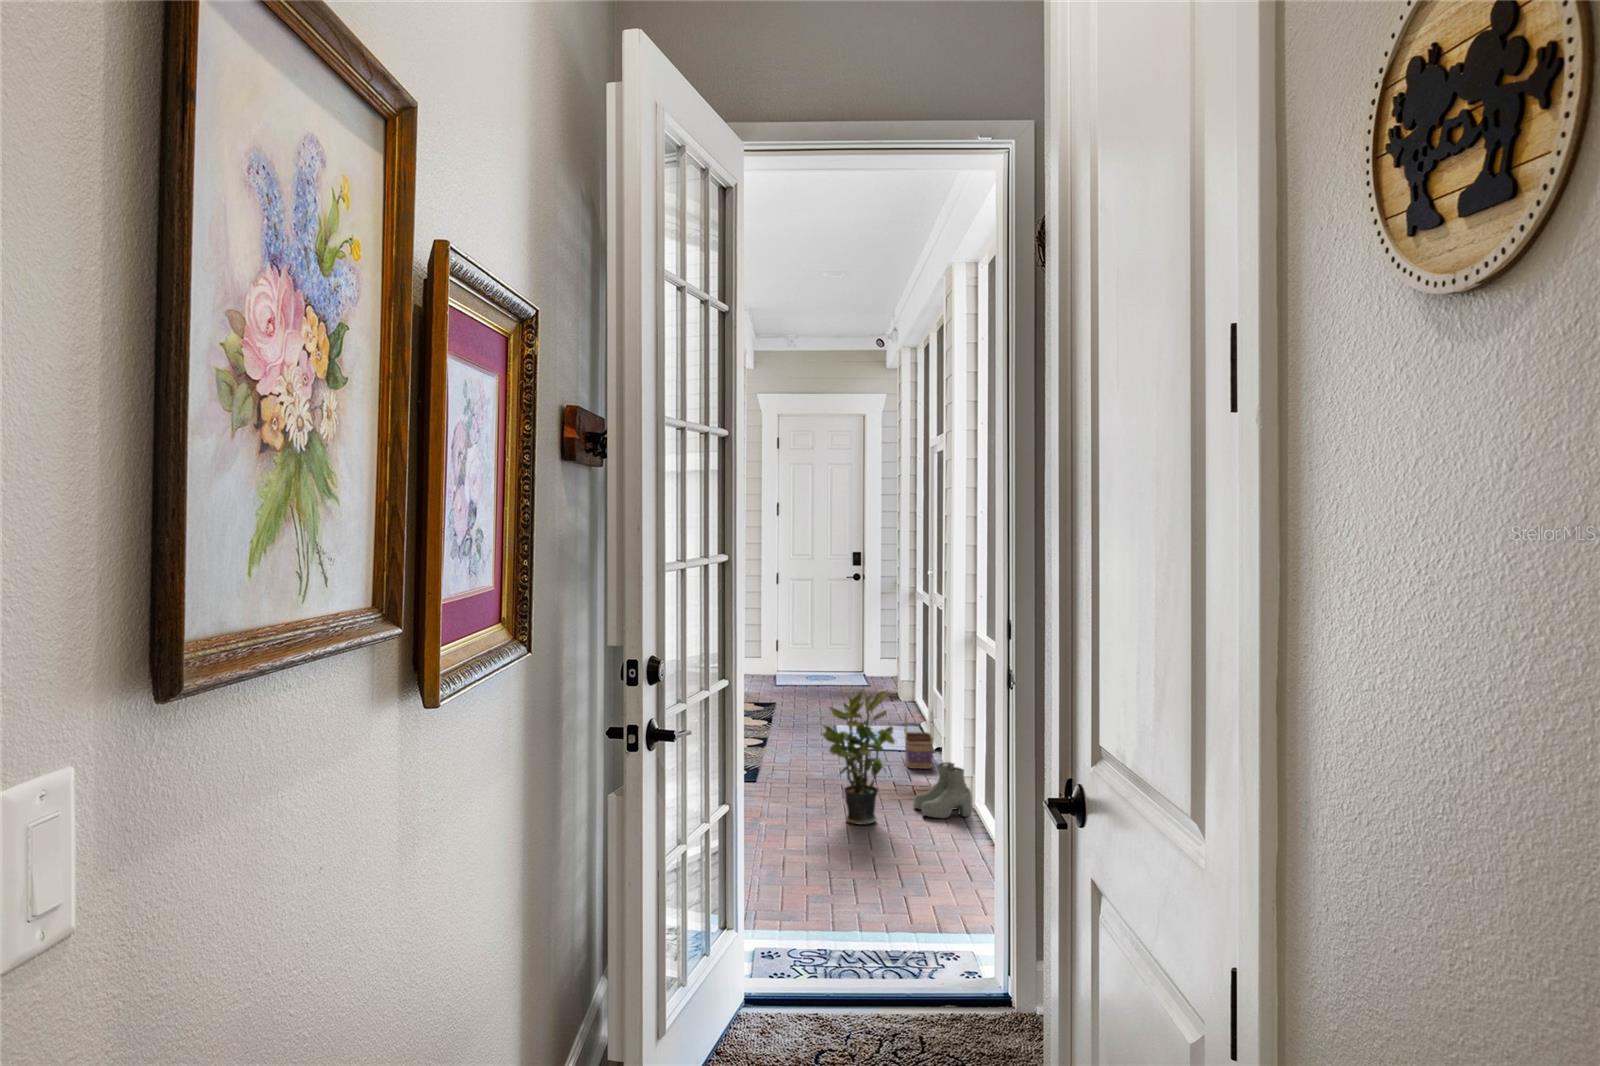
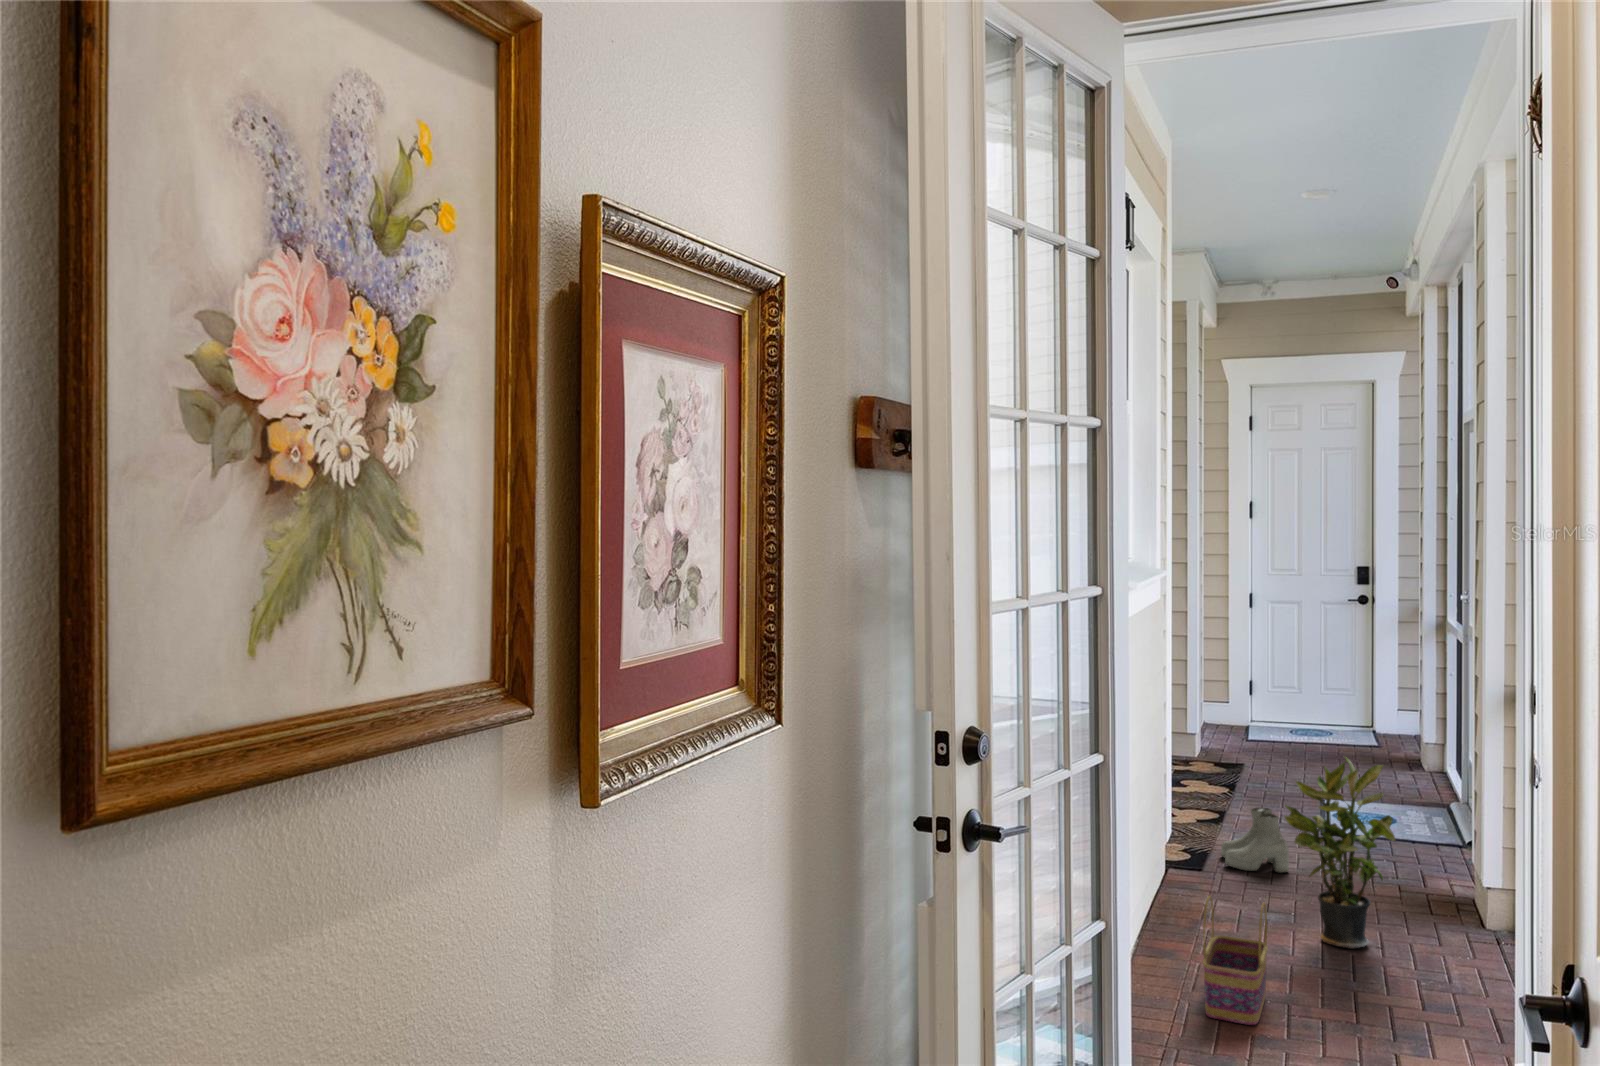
basket: present [904,711,934,769] -> present [1203,896,1268,1025]
boots: present [914,762,972,818] -> present [1221,808,1289,873]

